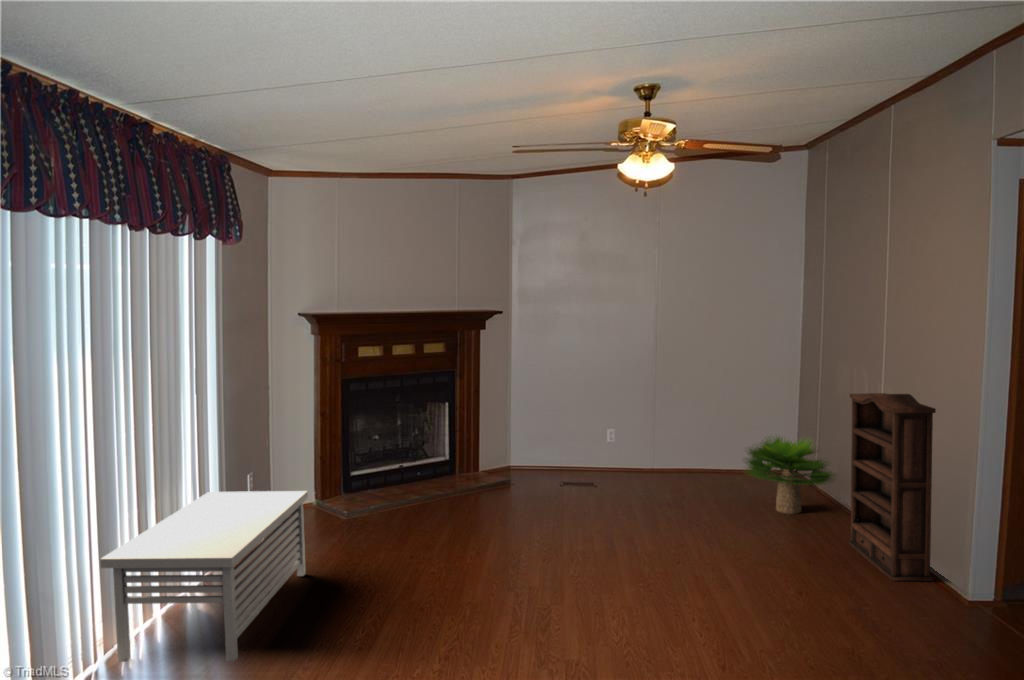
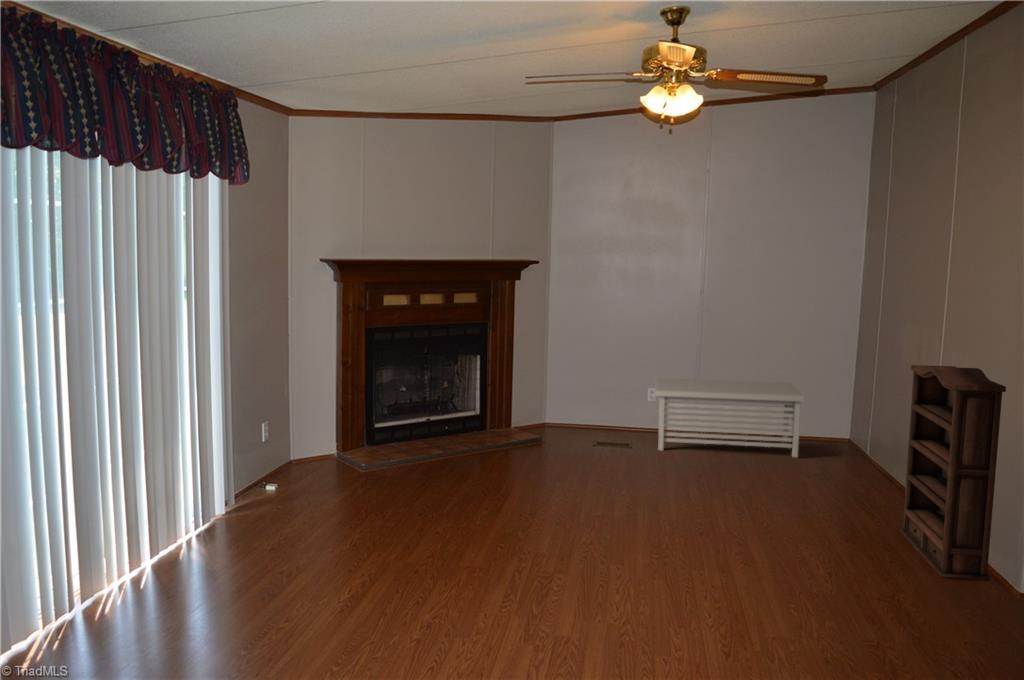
potted plant: present [745,437,835,514] -> none [788,405,901,494]
storage bench: present [100,491,308,662] -> present [655,378,804,457]

